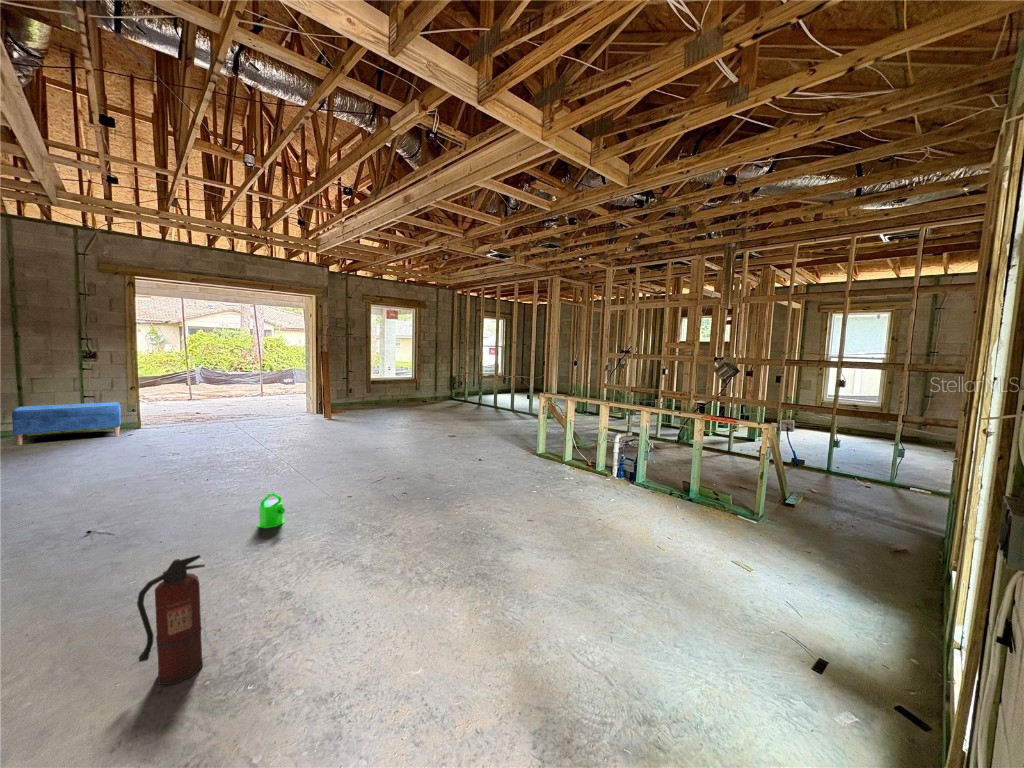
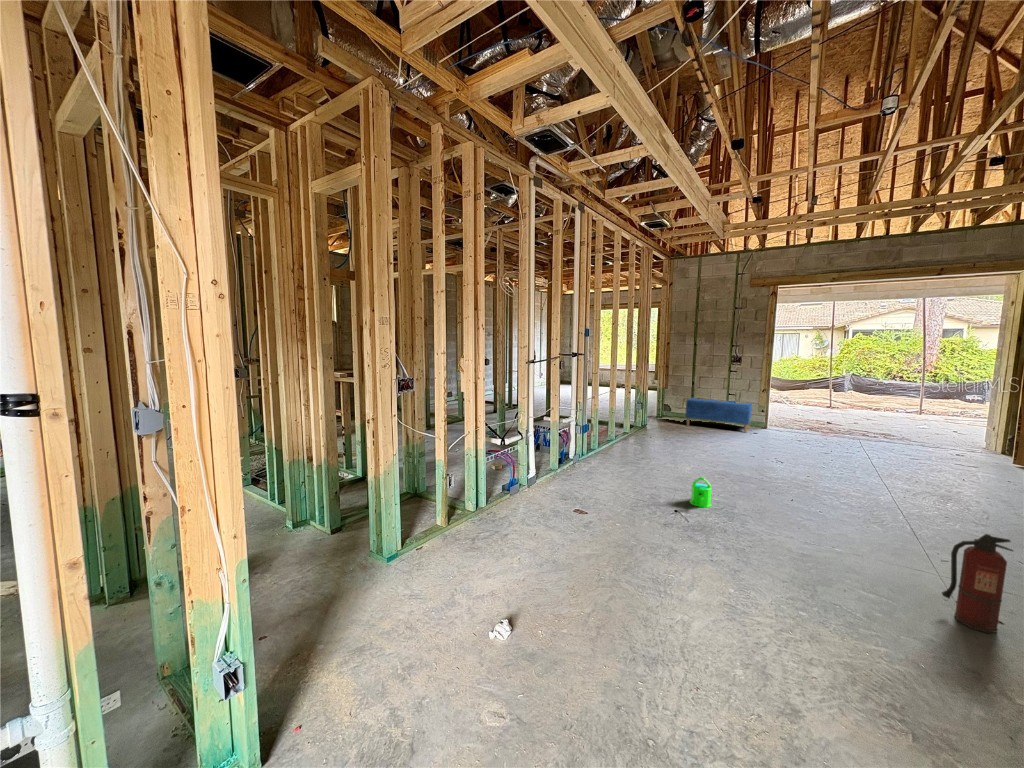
watering can: present [258,493,285,528] -> present [690,477,712,507]
fire extinguisher: present [137,555,205,685] -> present [942,534,1013,633]

